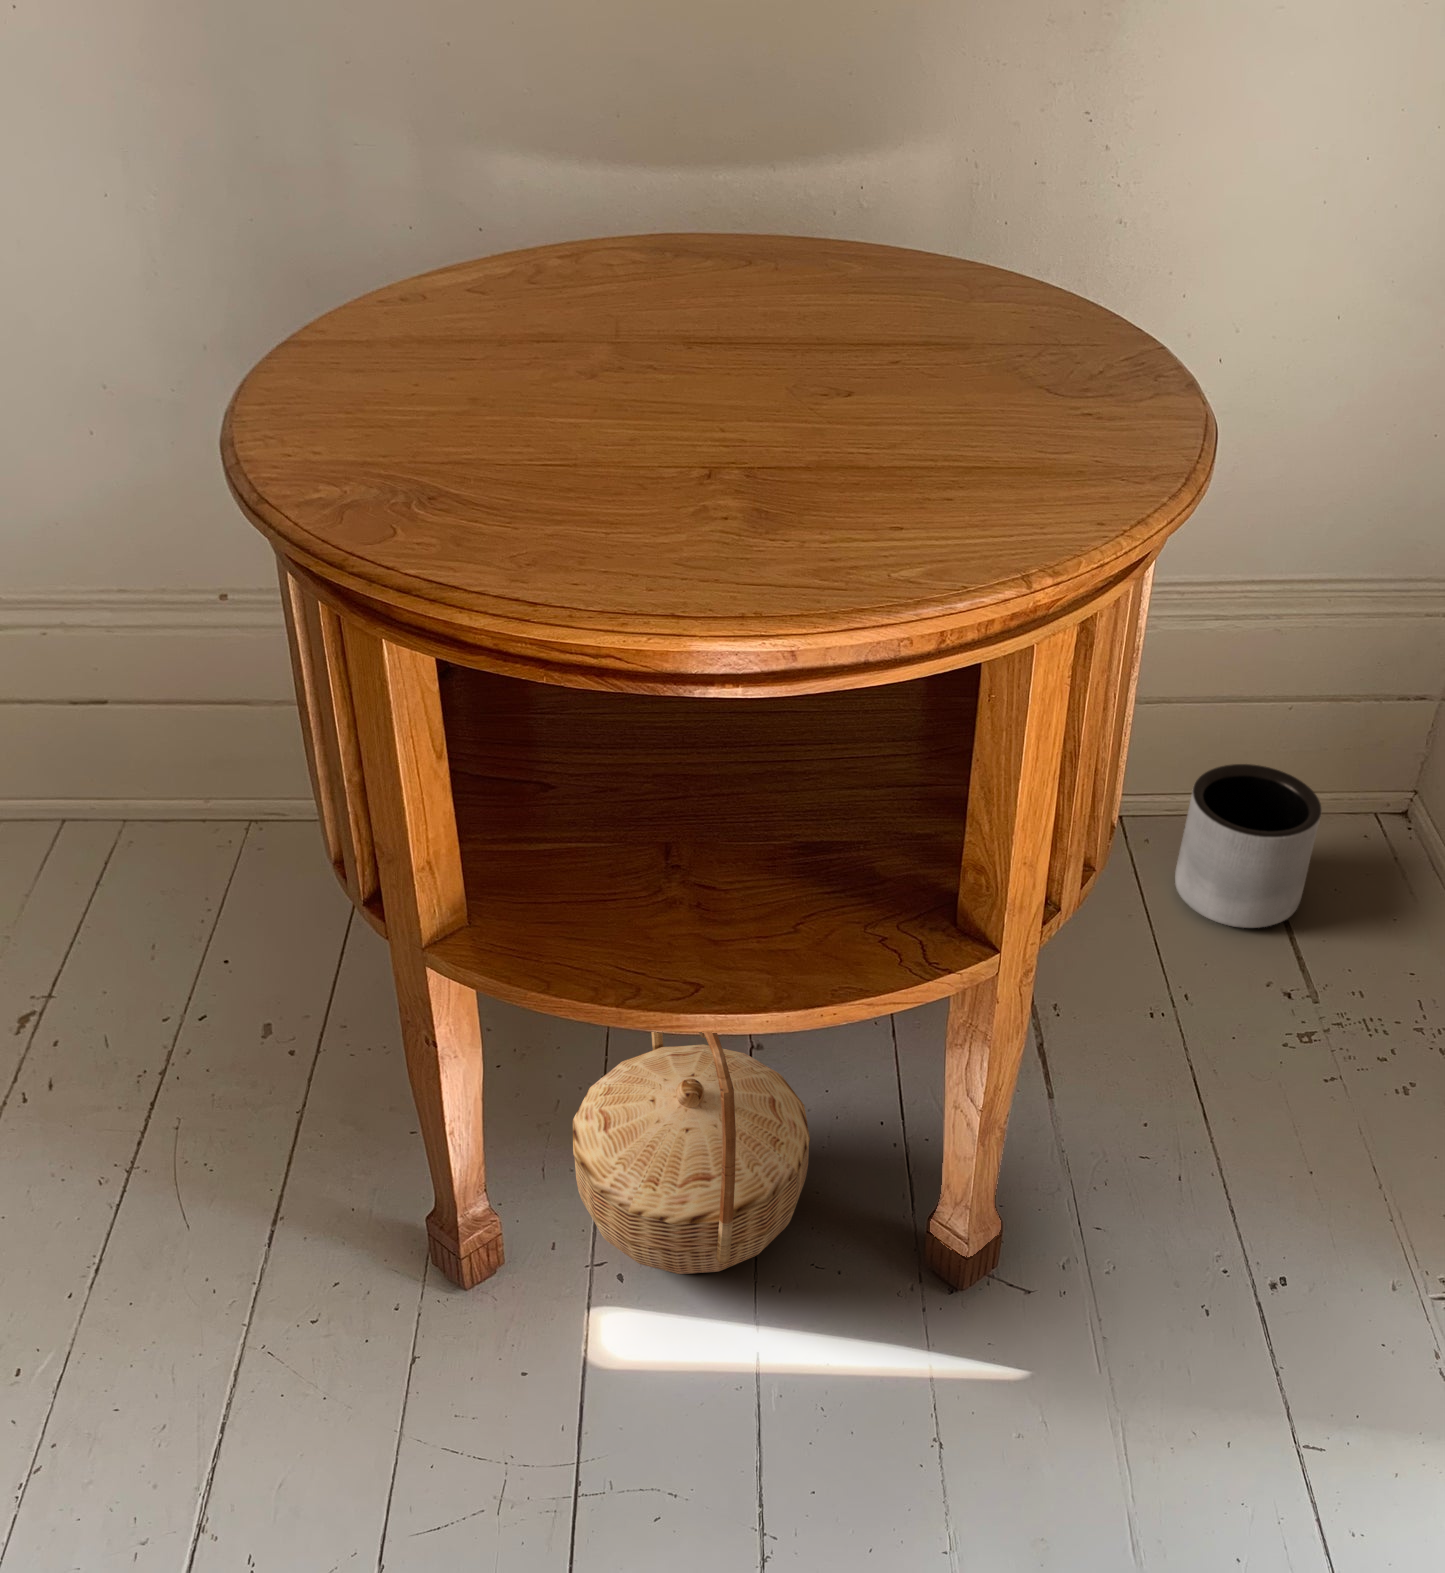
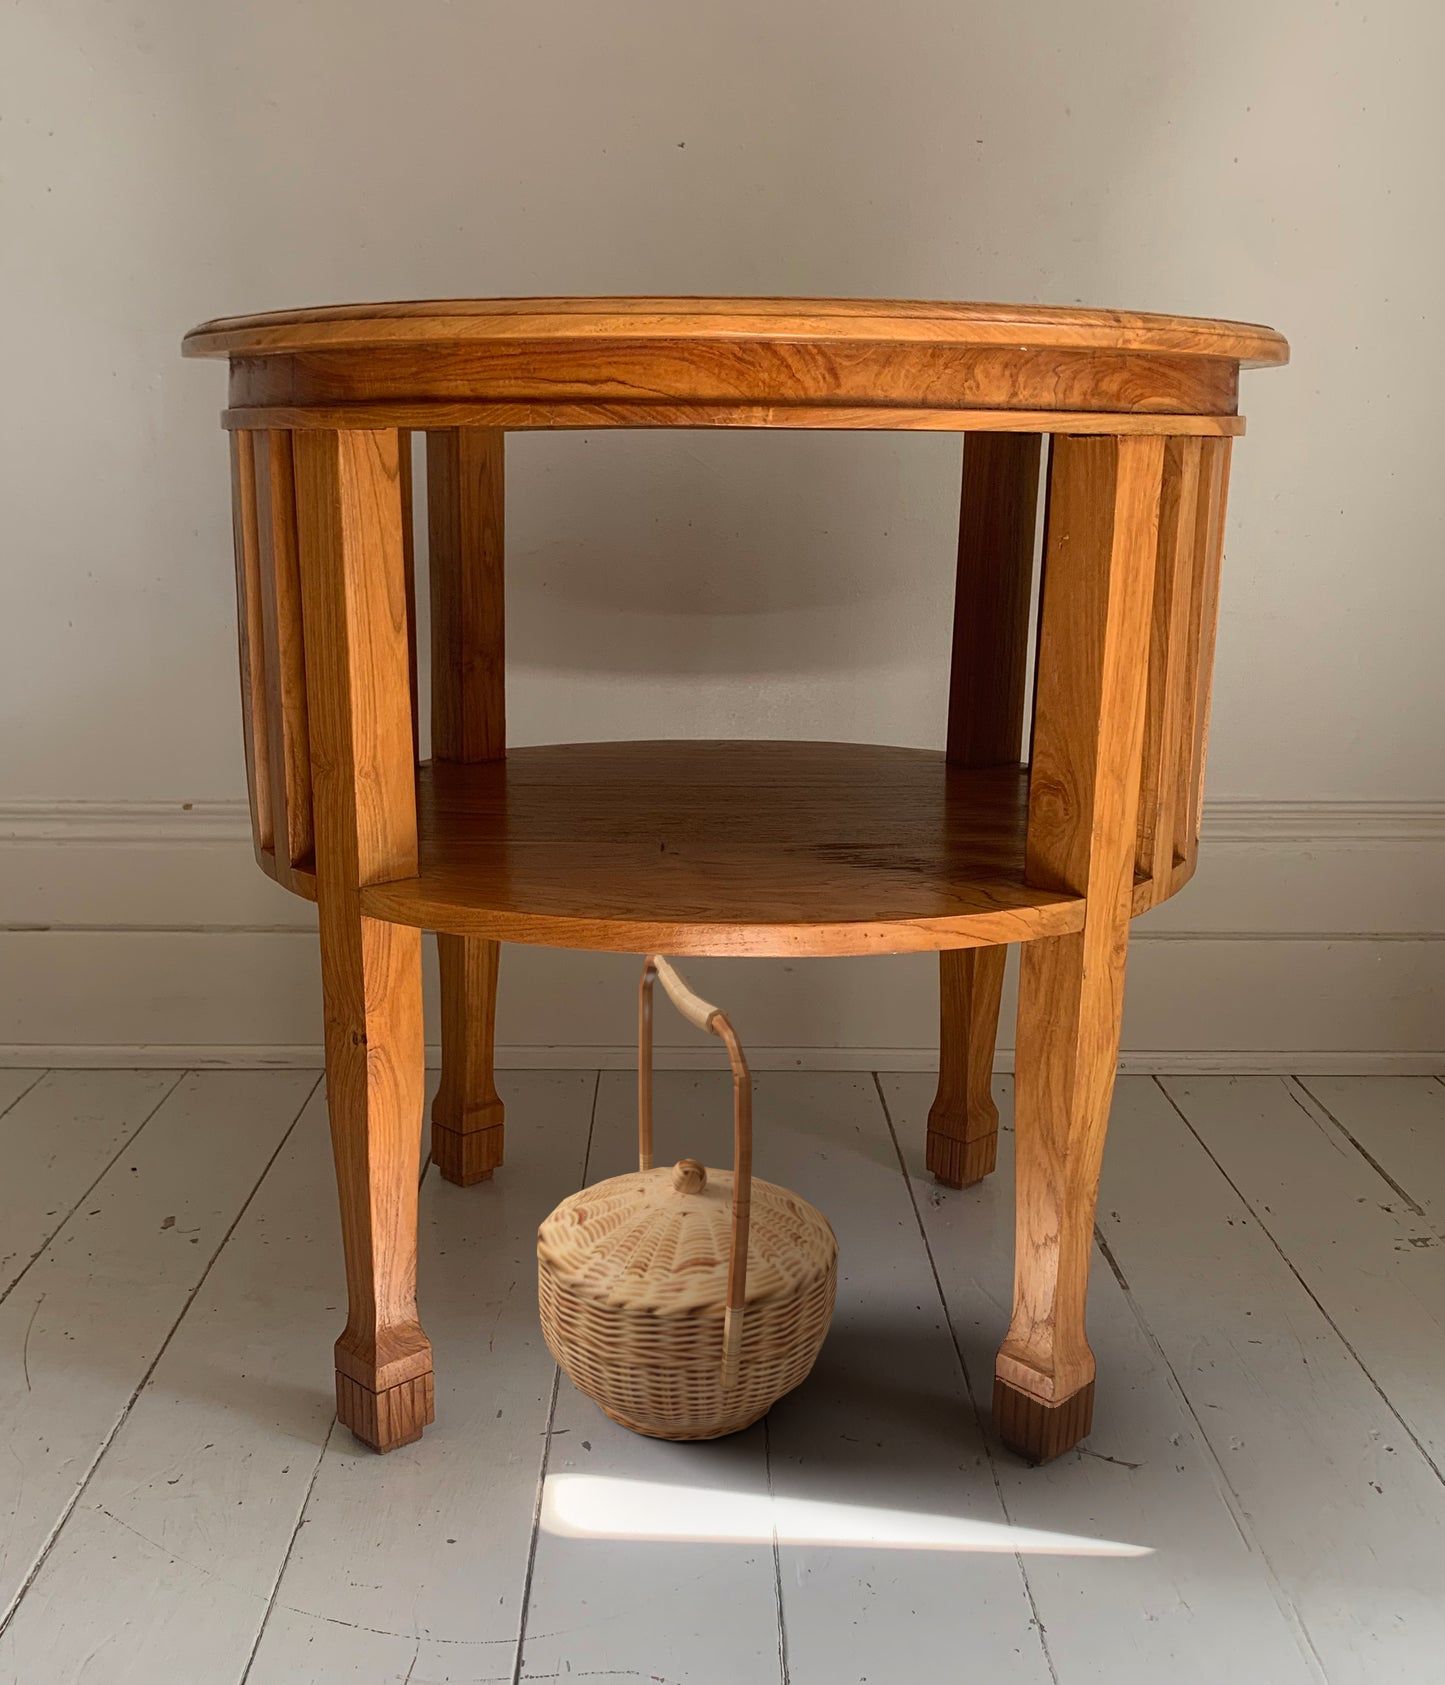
planter: present [1175,764,1322,928] -> none [1233,982,1394,1155]

